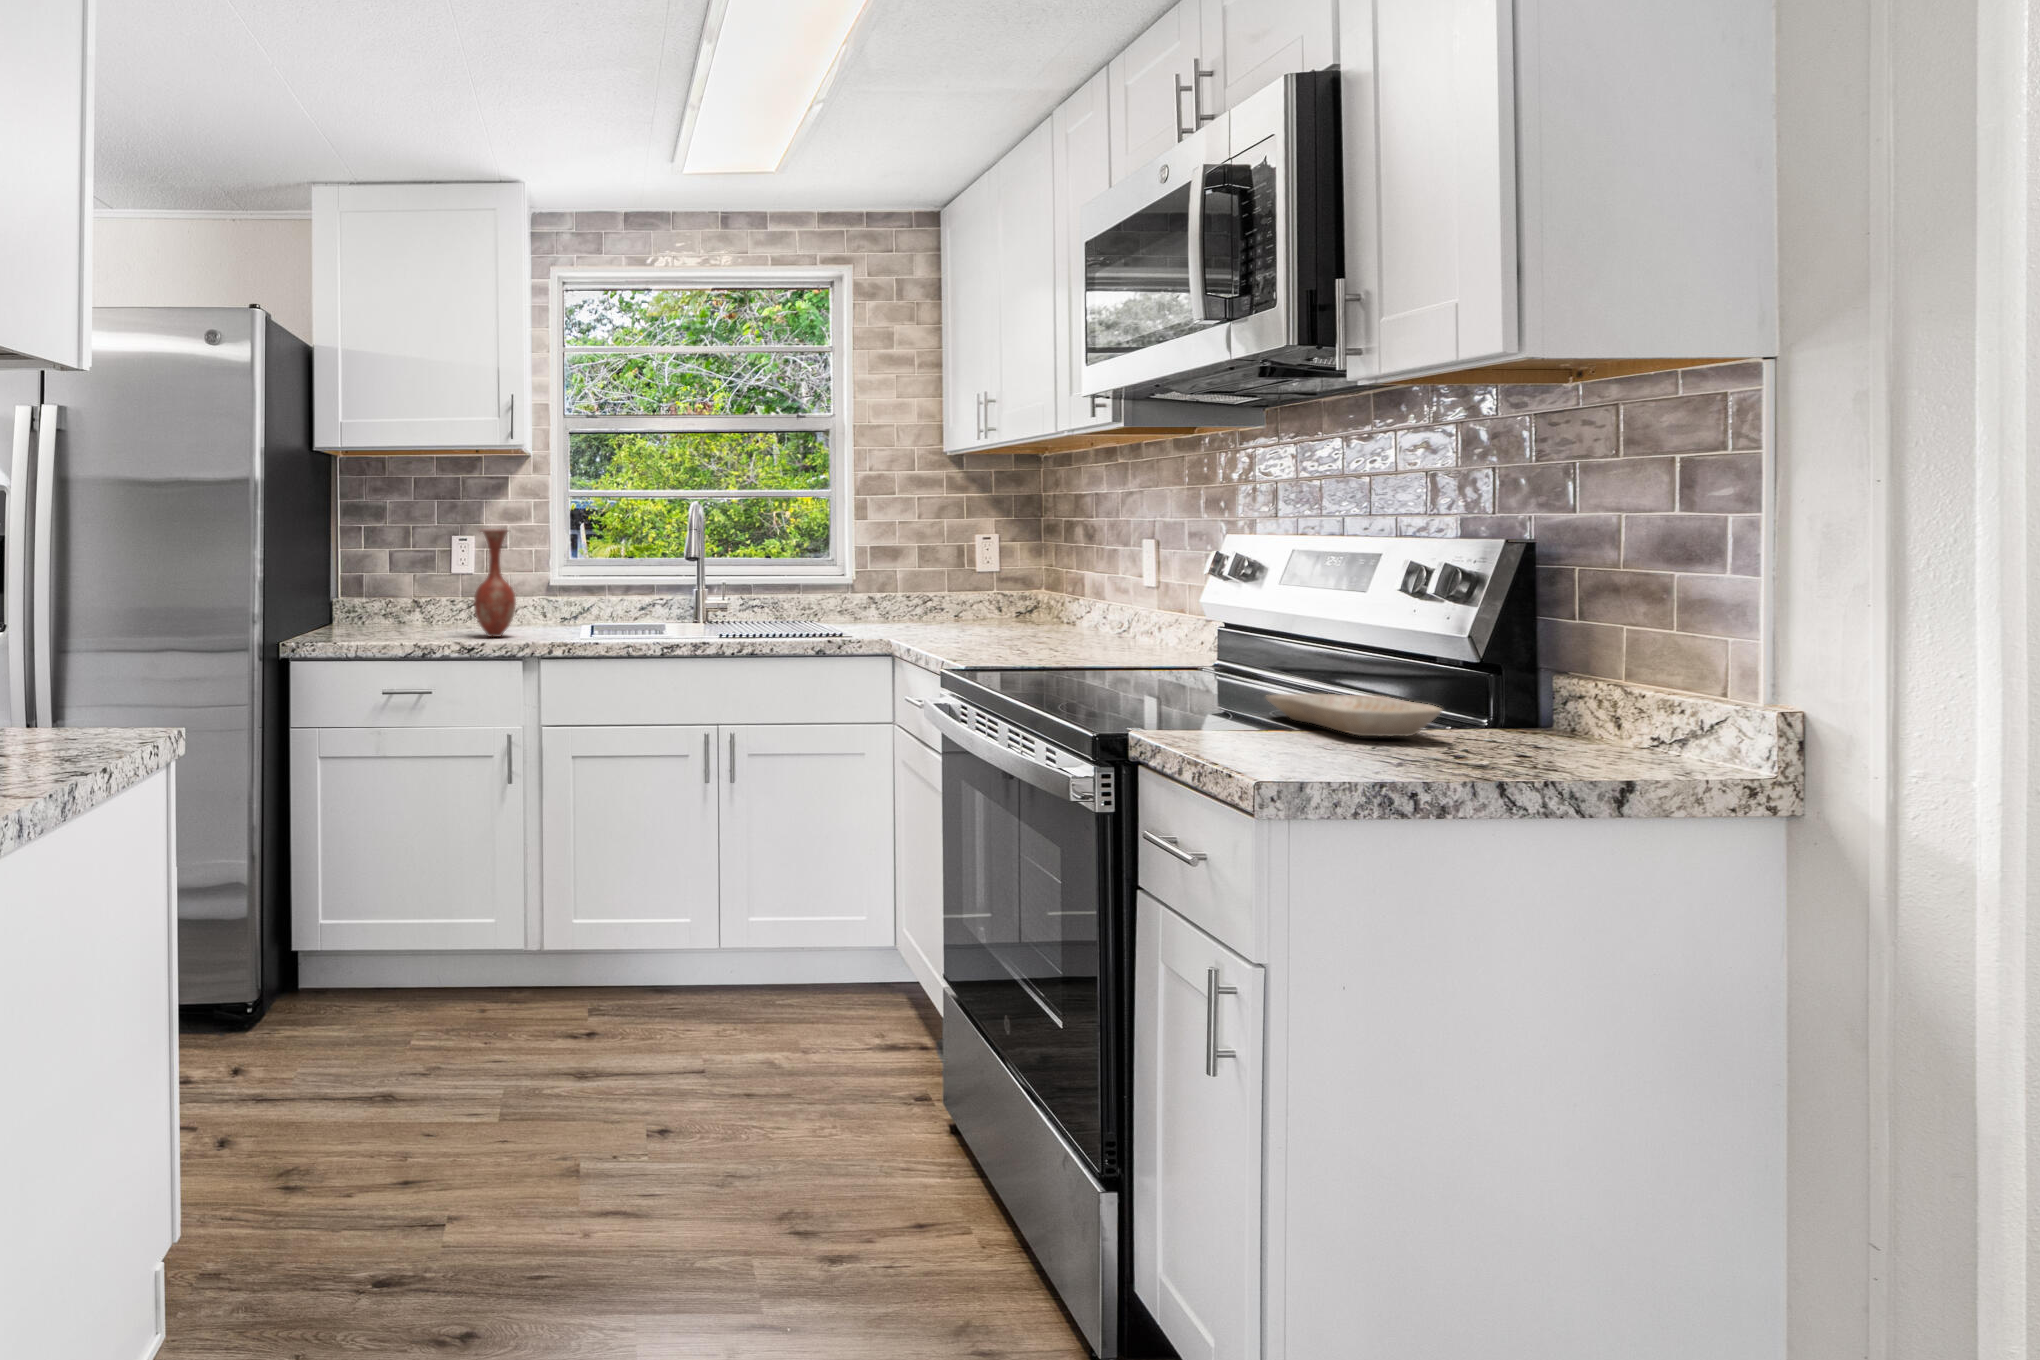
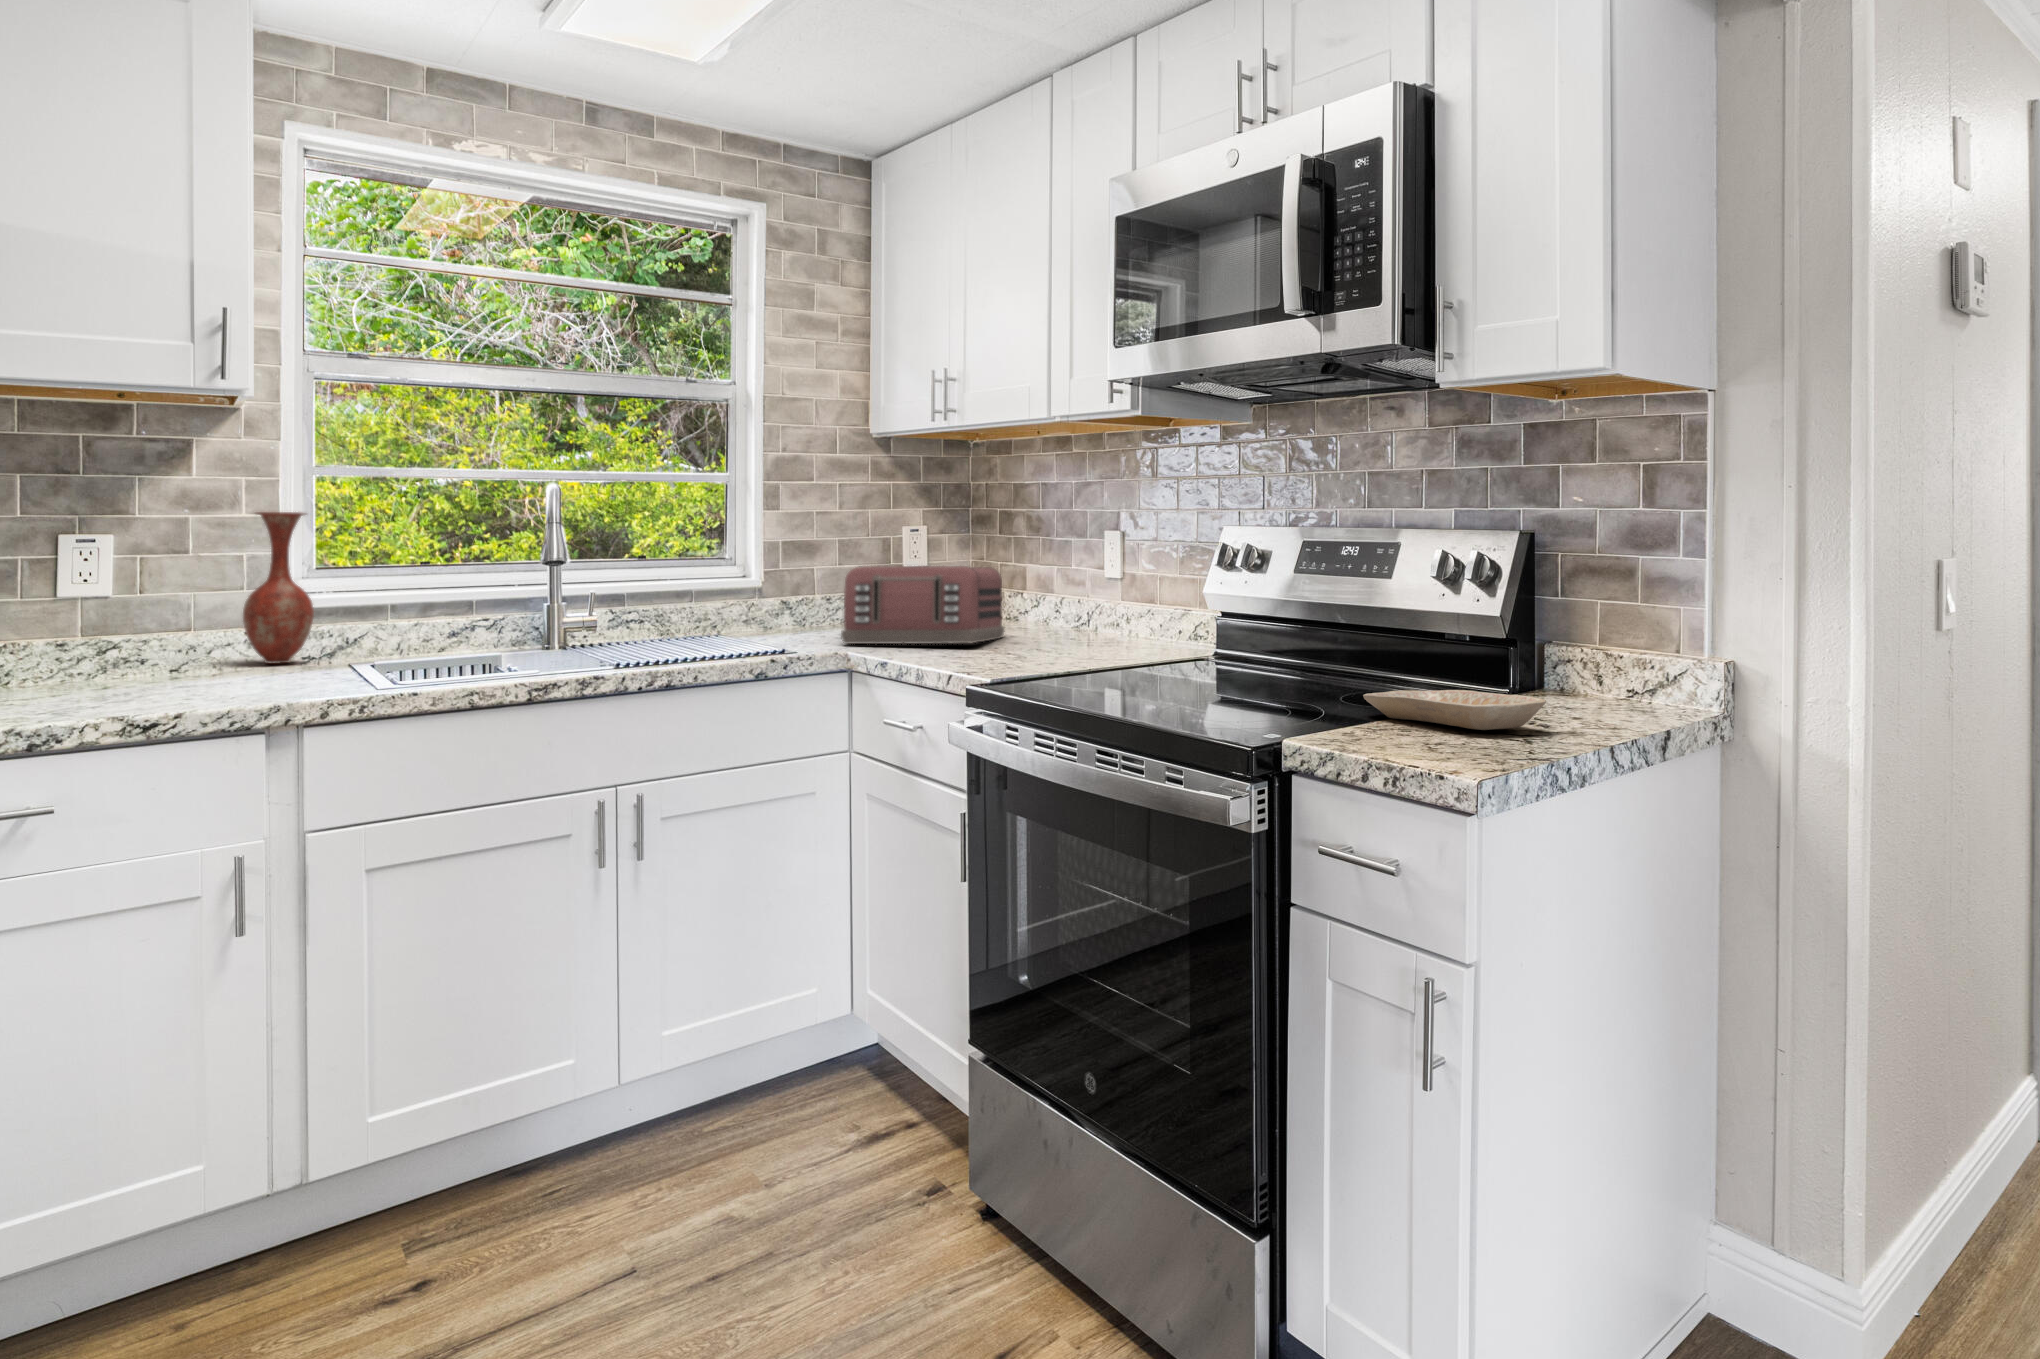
toaster: none [897,568,1051,637] -> present [841,566,1004,644]

